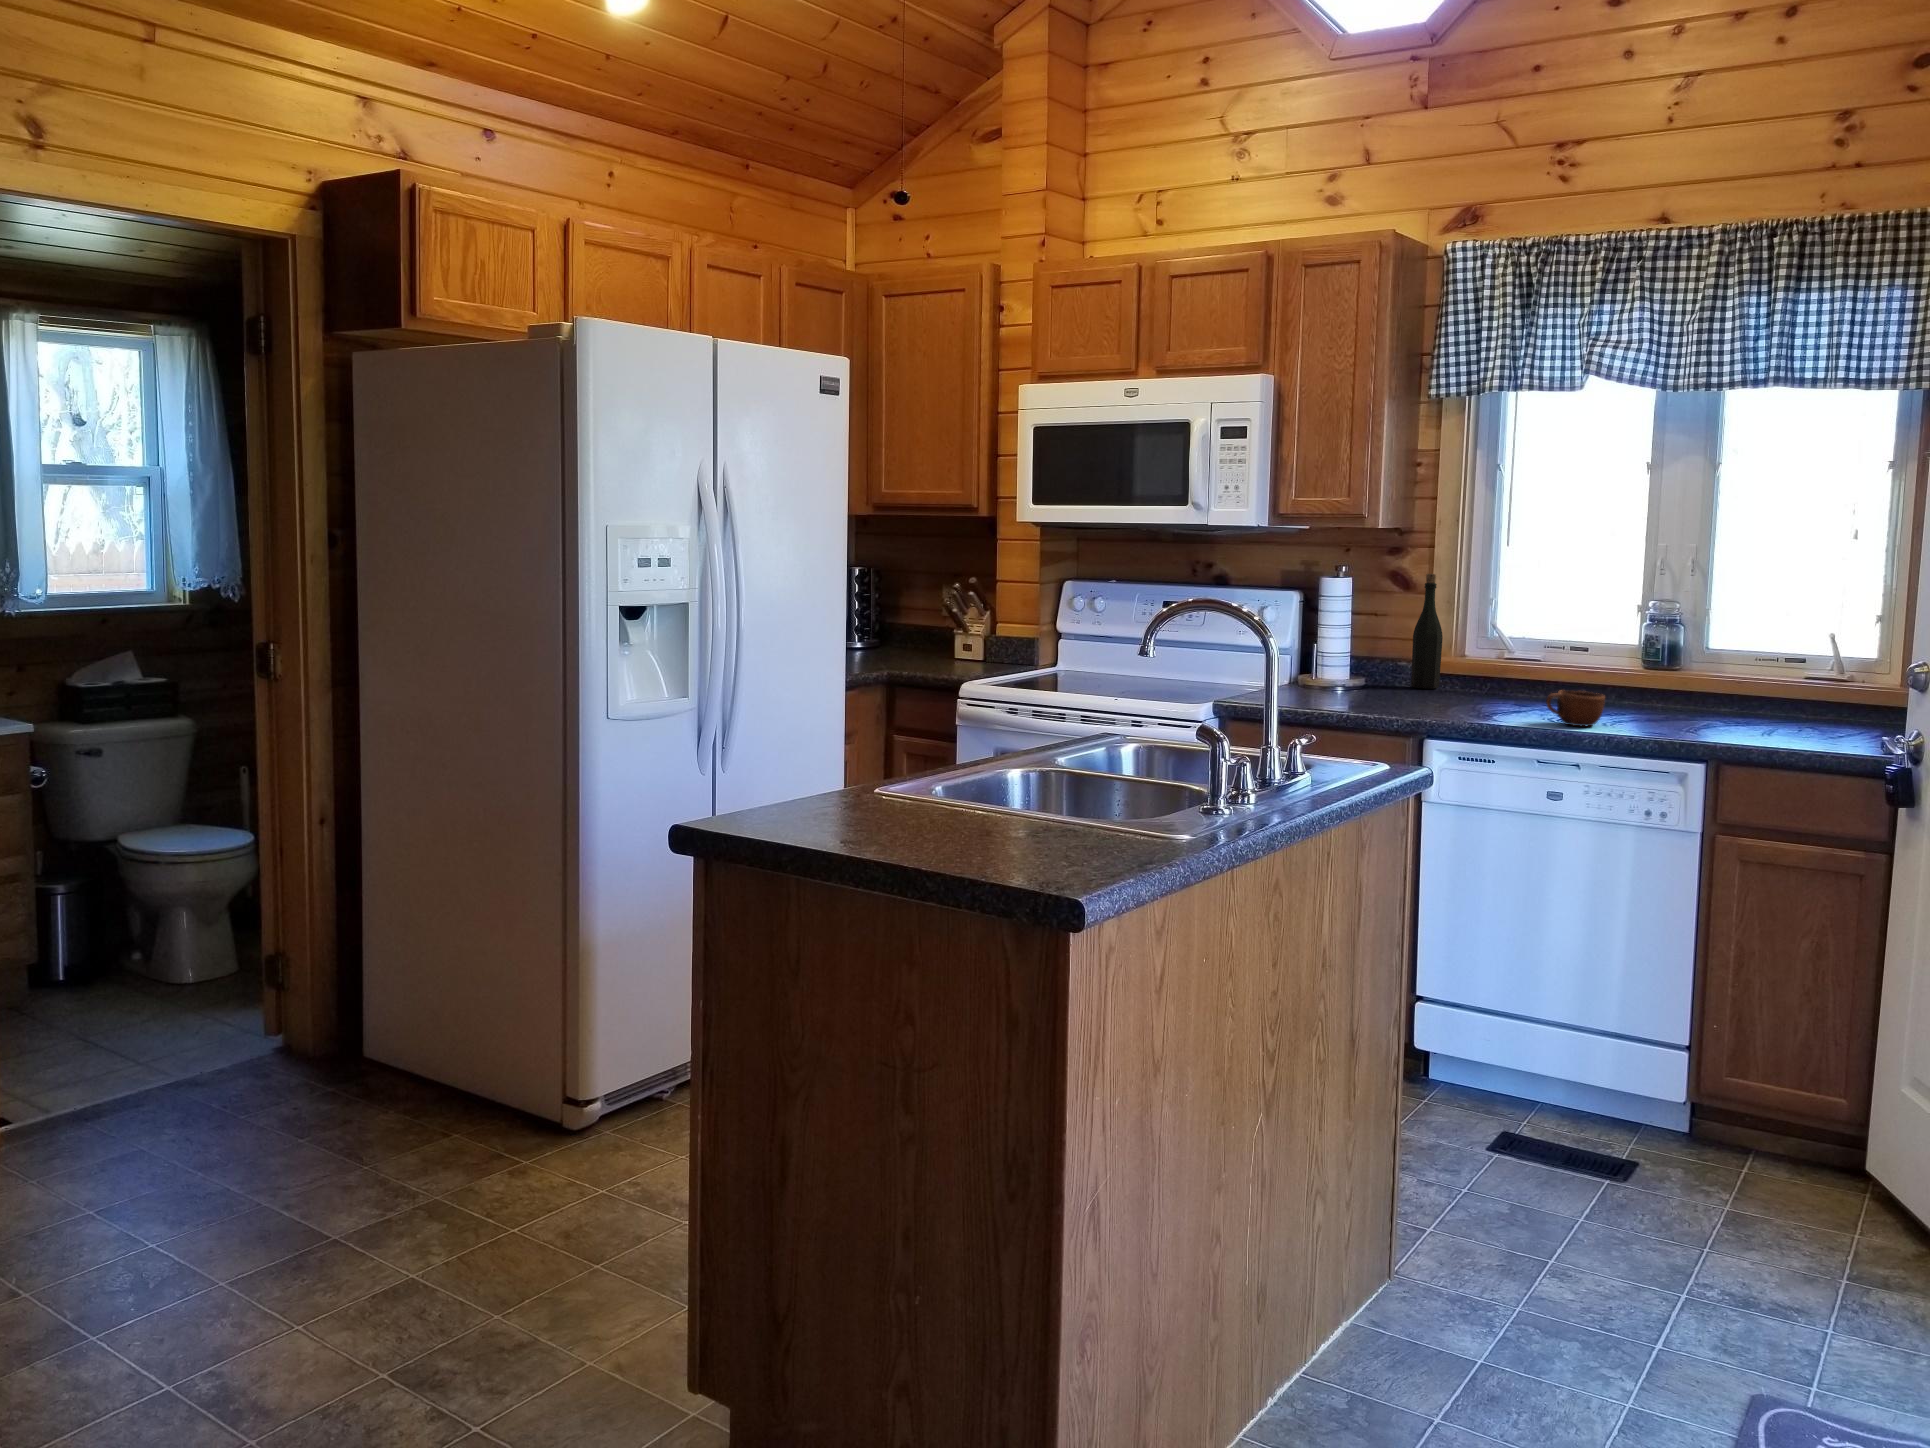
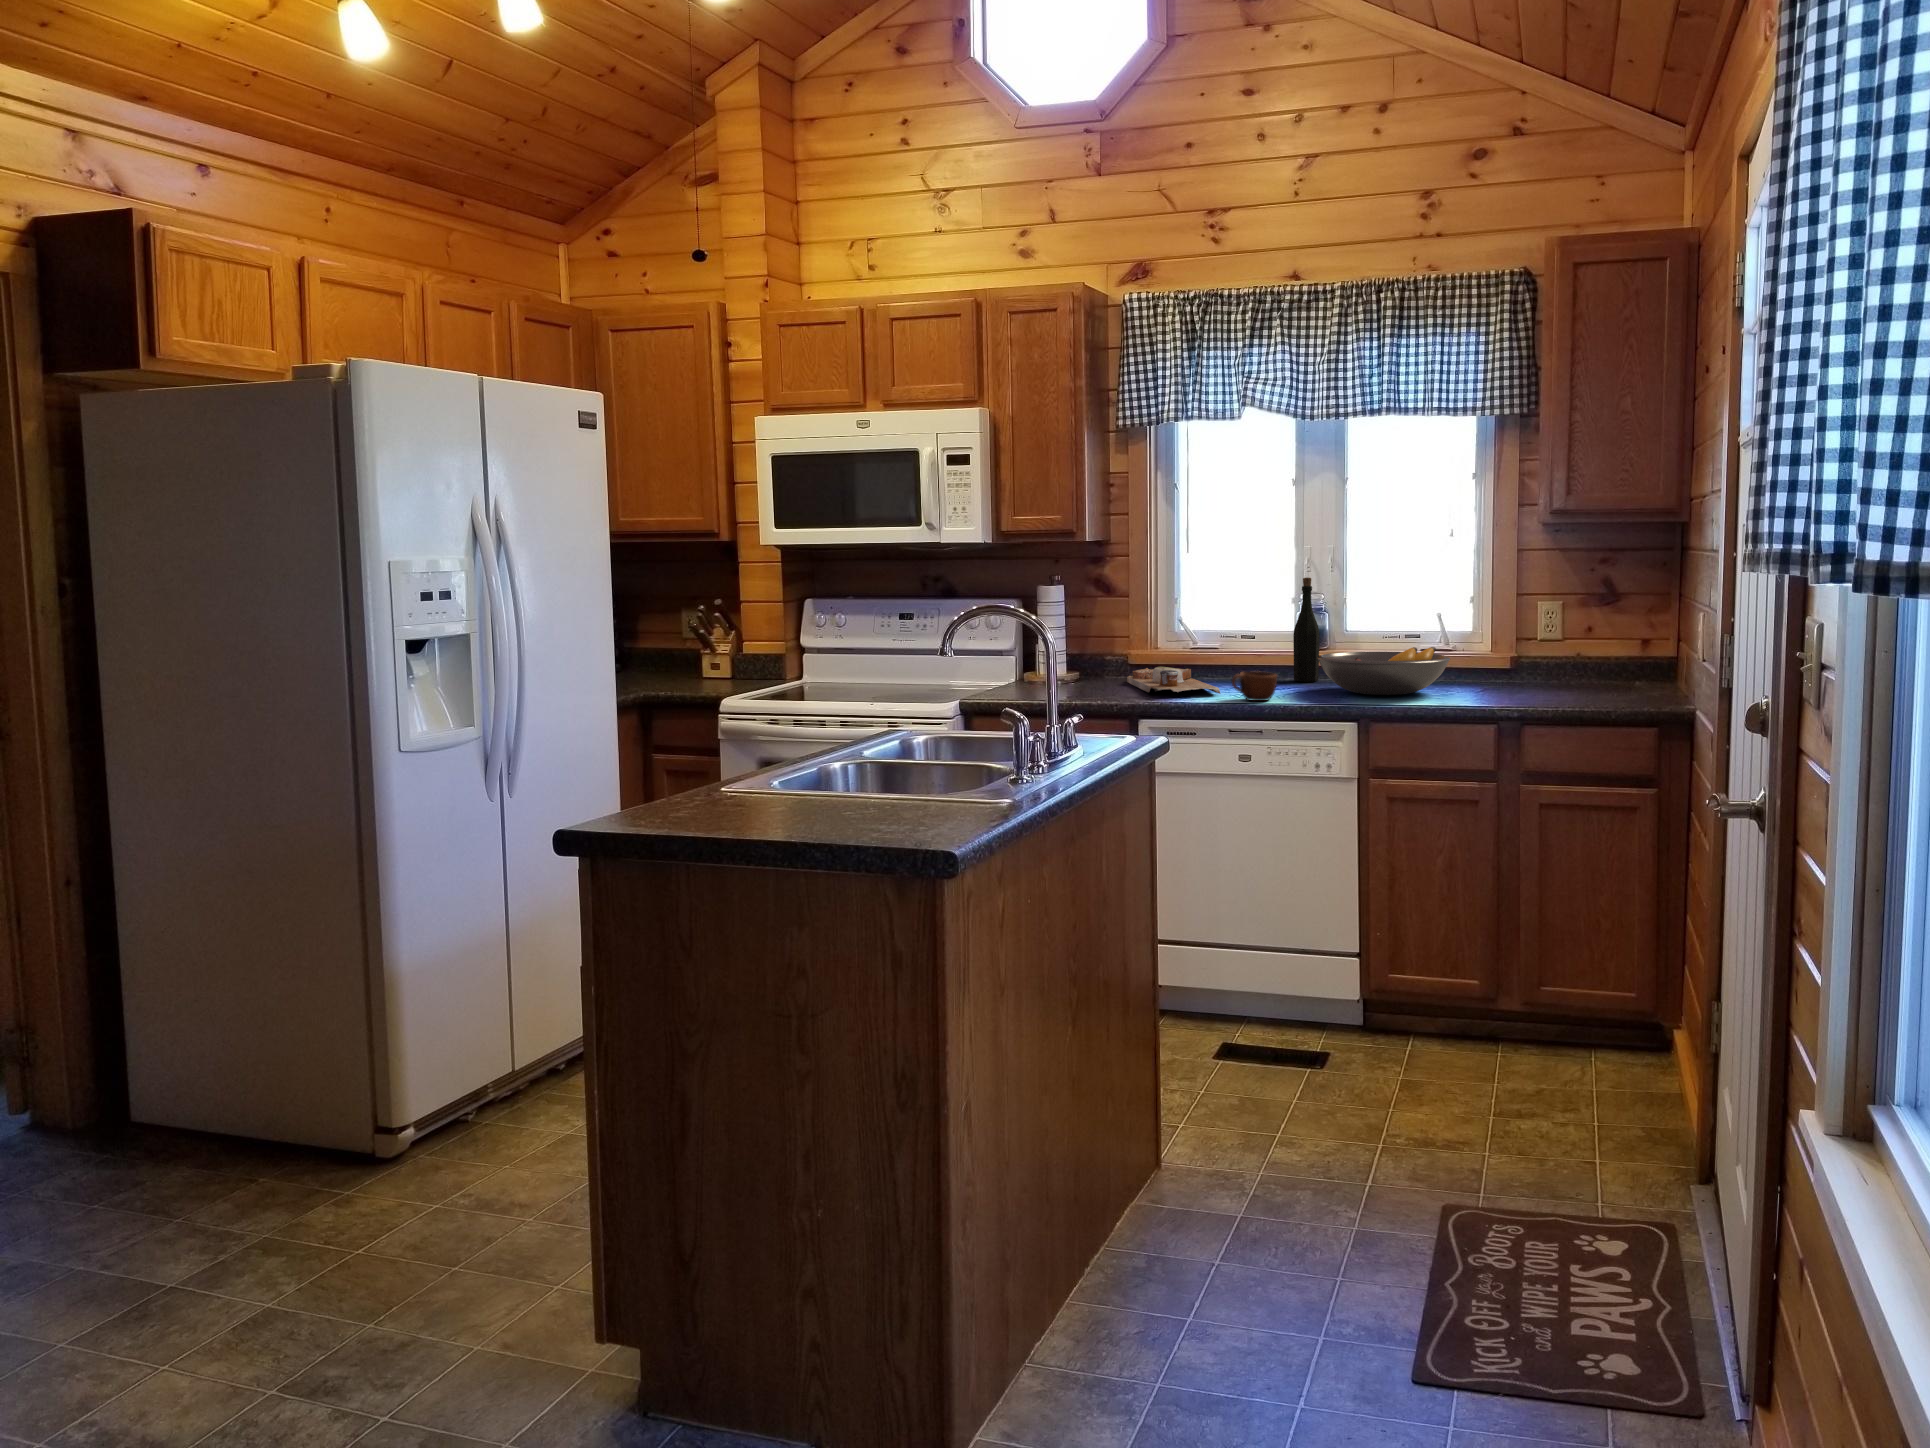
bottle: present [1411,574,1443,689] -> present [1293,578,1320,682]
fruit bowl: none [1660,673,1839,729] -> present [1317,647,1450,695]
cutting board: none [1423,679,1533,715] -> present [1127,667,1220,694]

